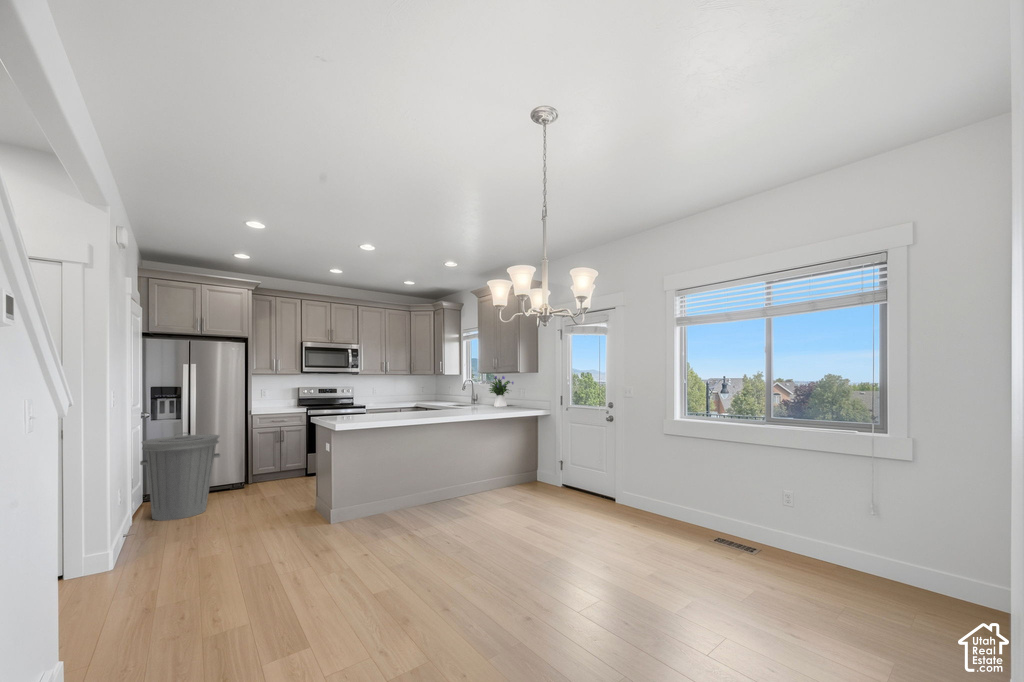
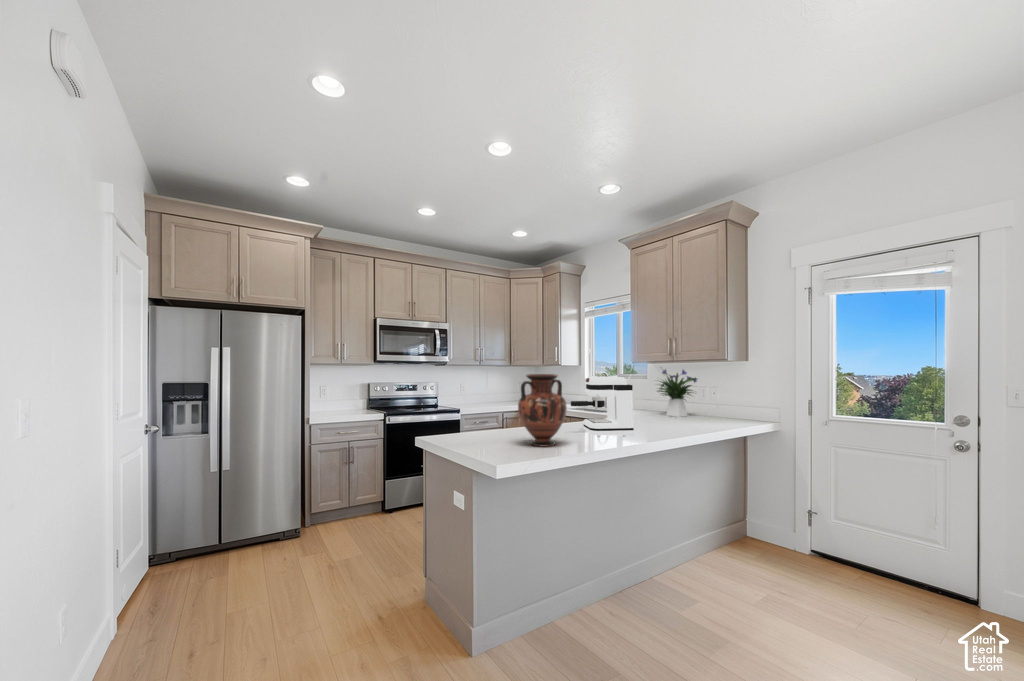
vase: none [361,378,389,417] -> present [518,374,567,447]
coffee maker: none [405,380,437,414] -> present [571,377,634,437]
trash can: present [140,433,220,521] -> none [136,461,268,621]

